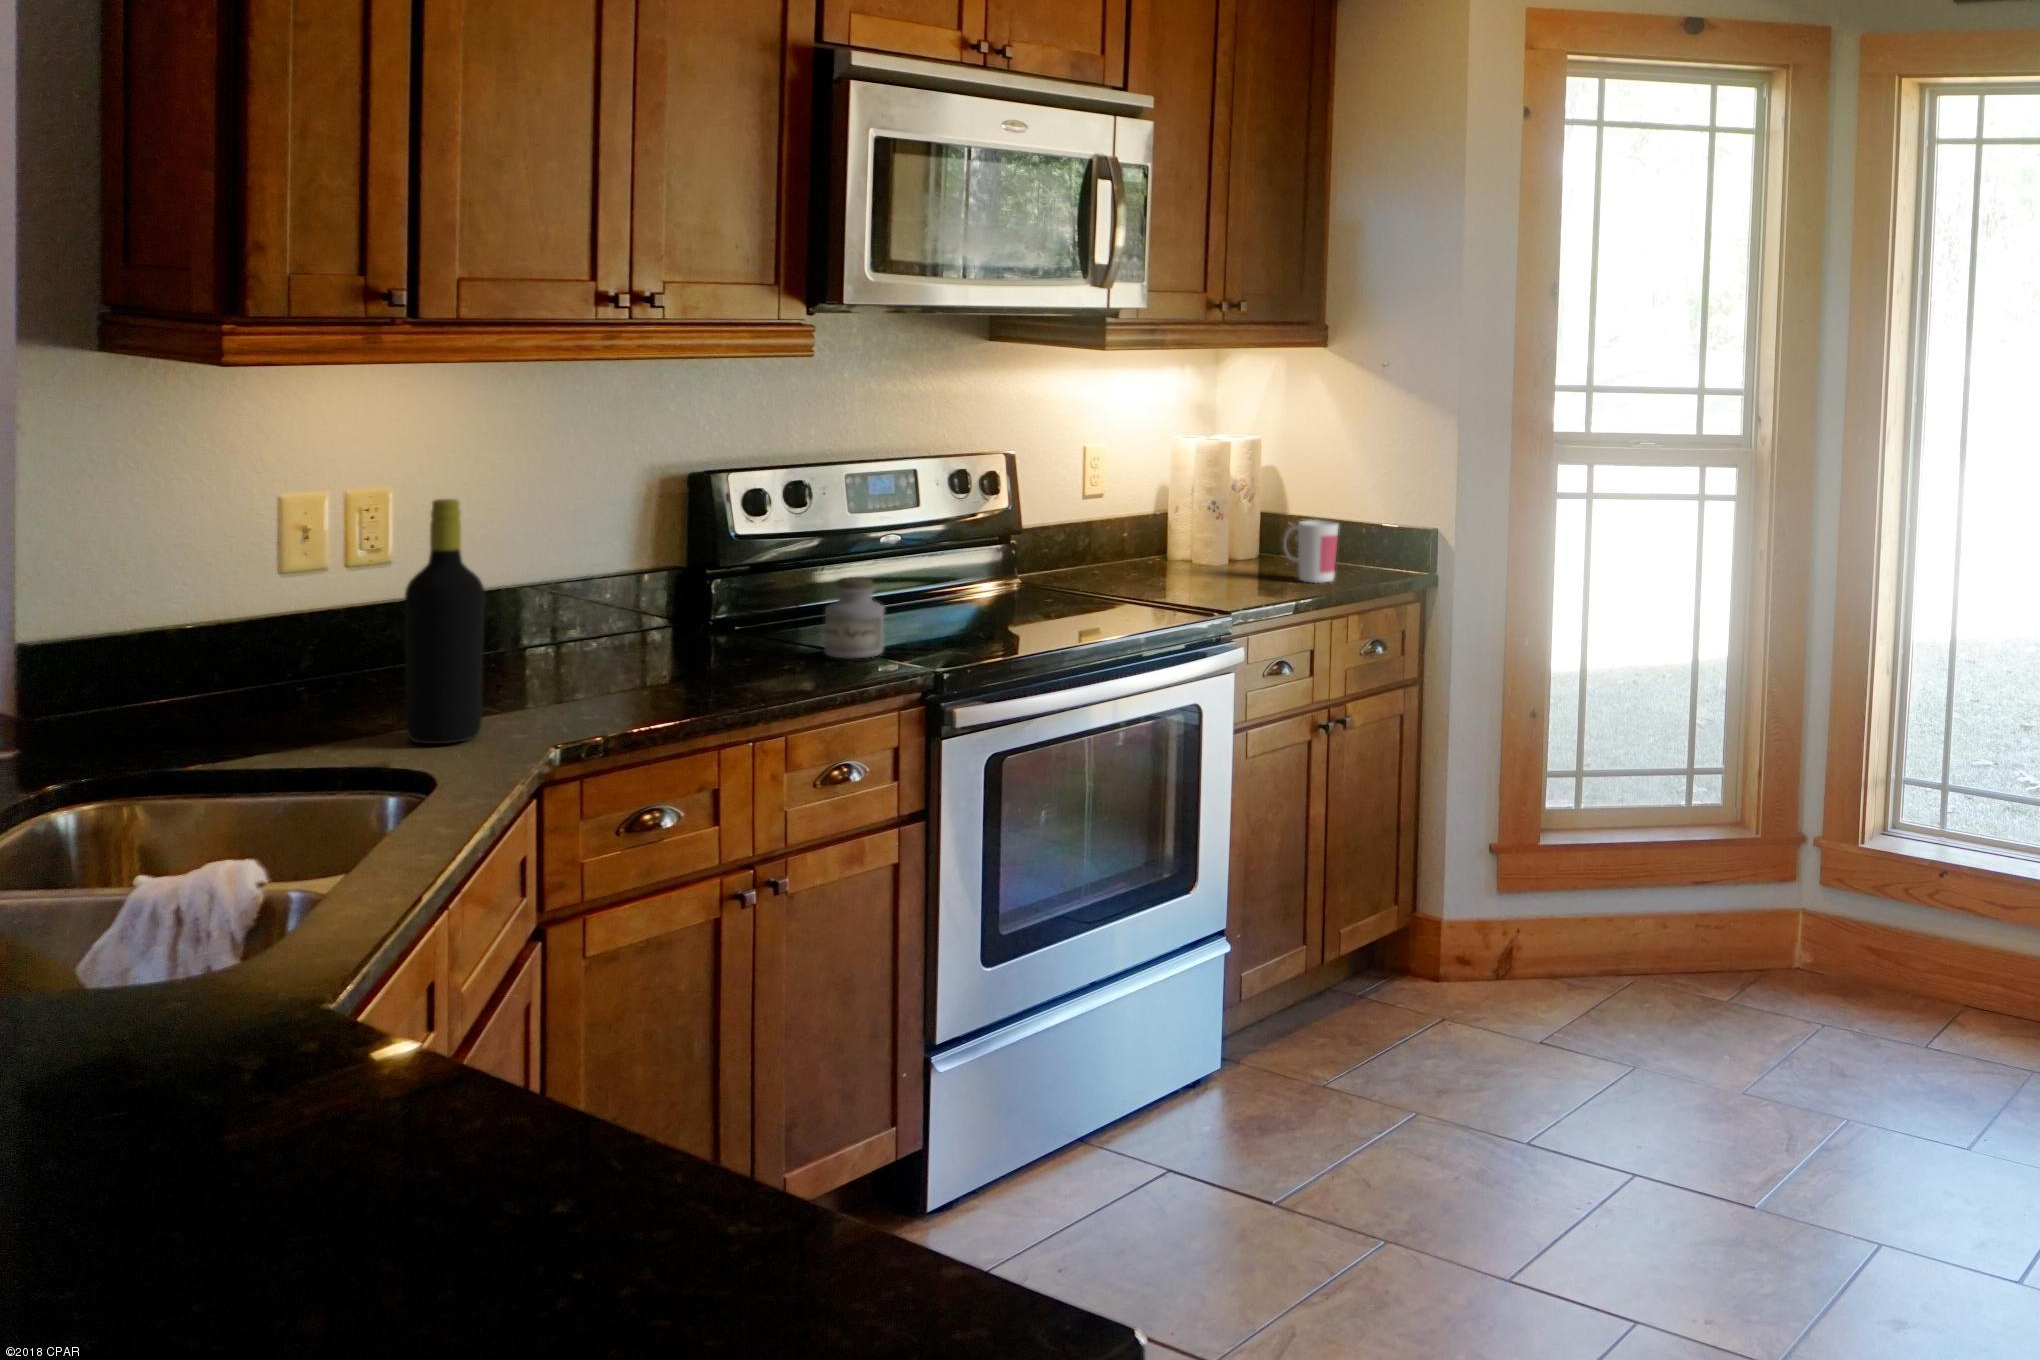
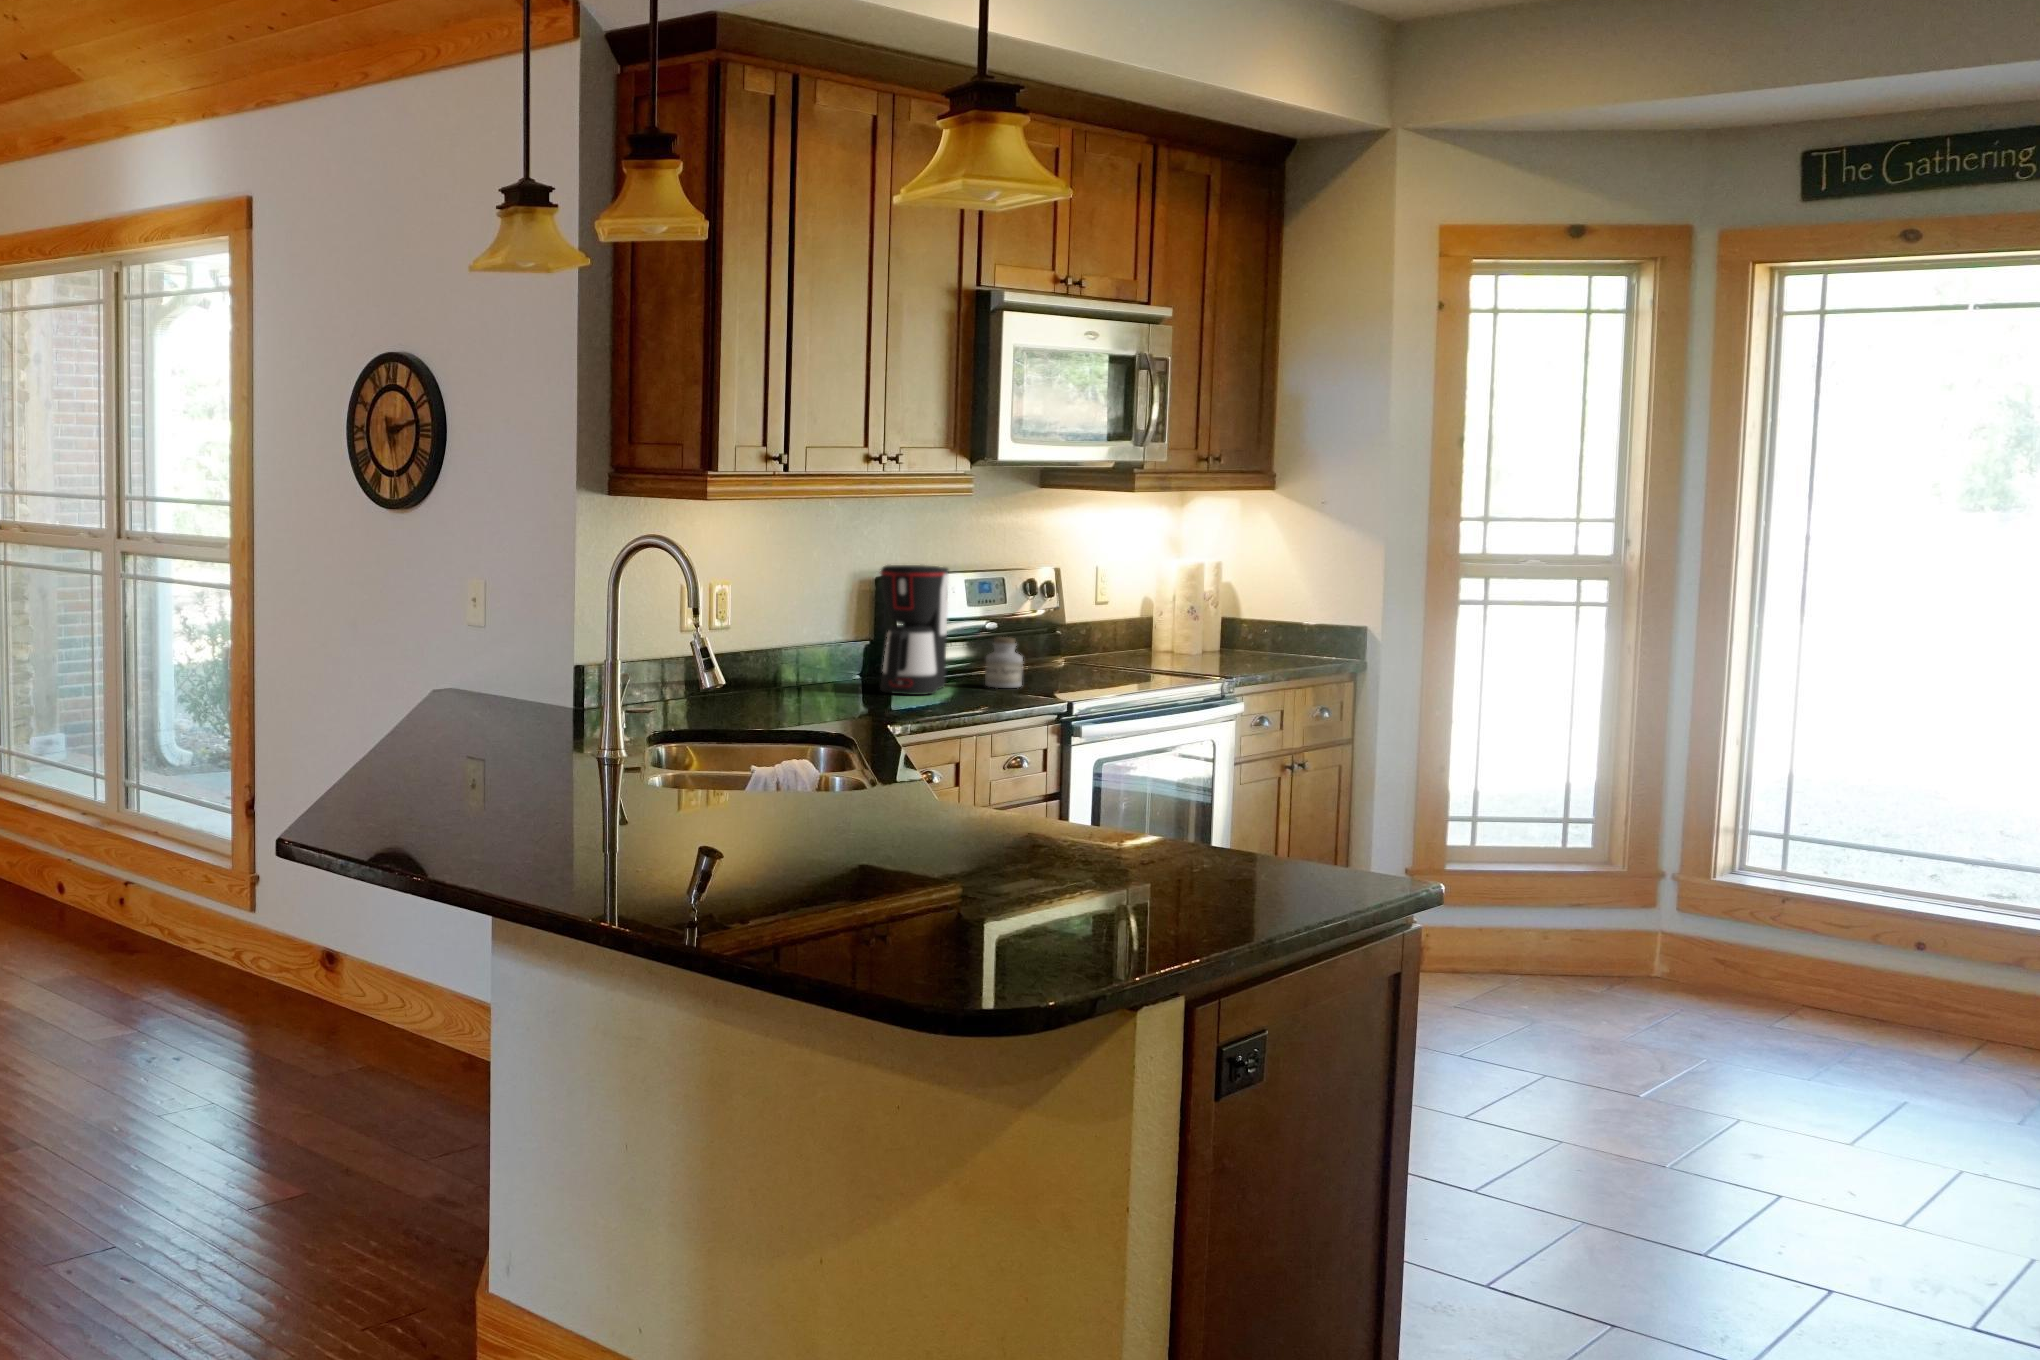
coffee maker: none [606,469,756,685] -> present [880,565,949,695]
bottle: present [405,499,485,744] -> none [813,572,854,710]
mug: present [1283,520,1338,583] -> none [1245,619,1289,664]

